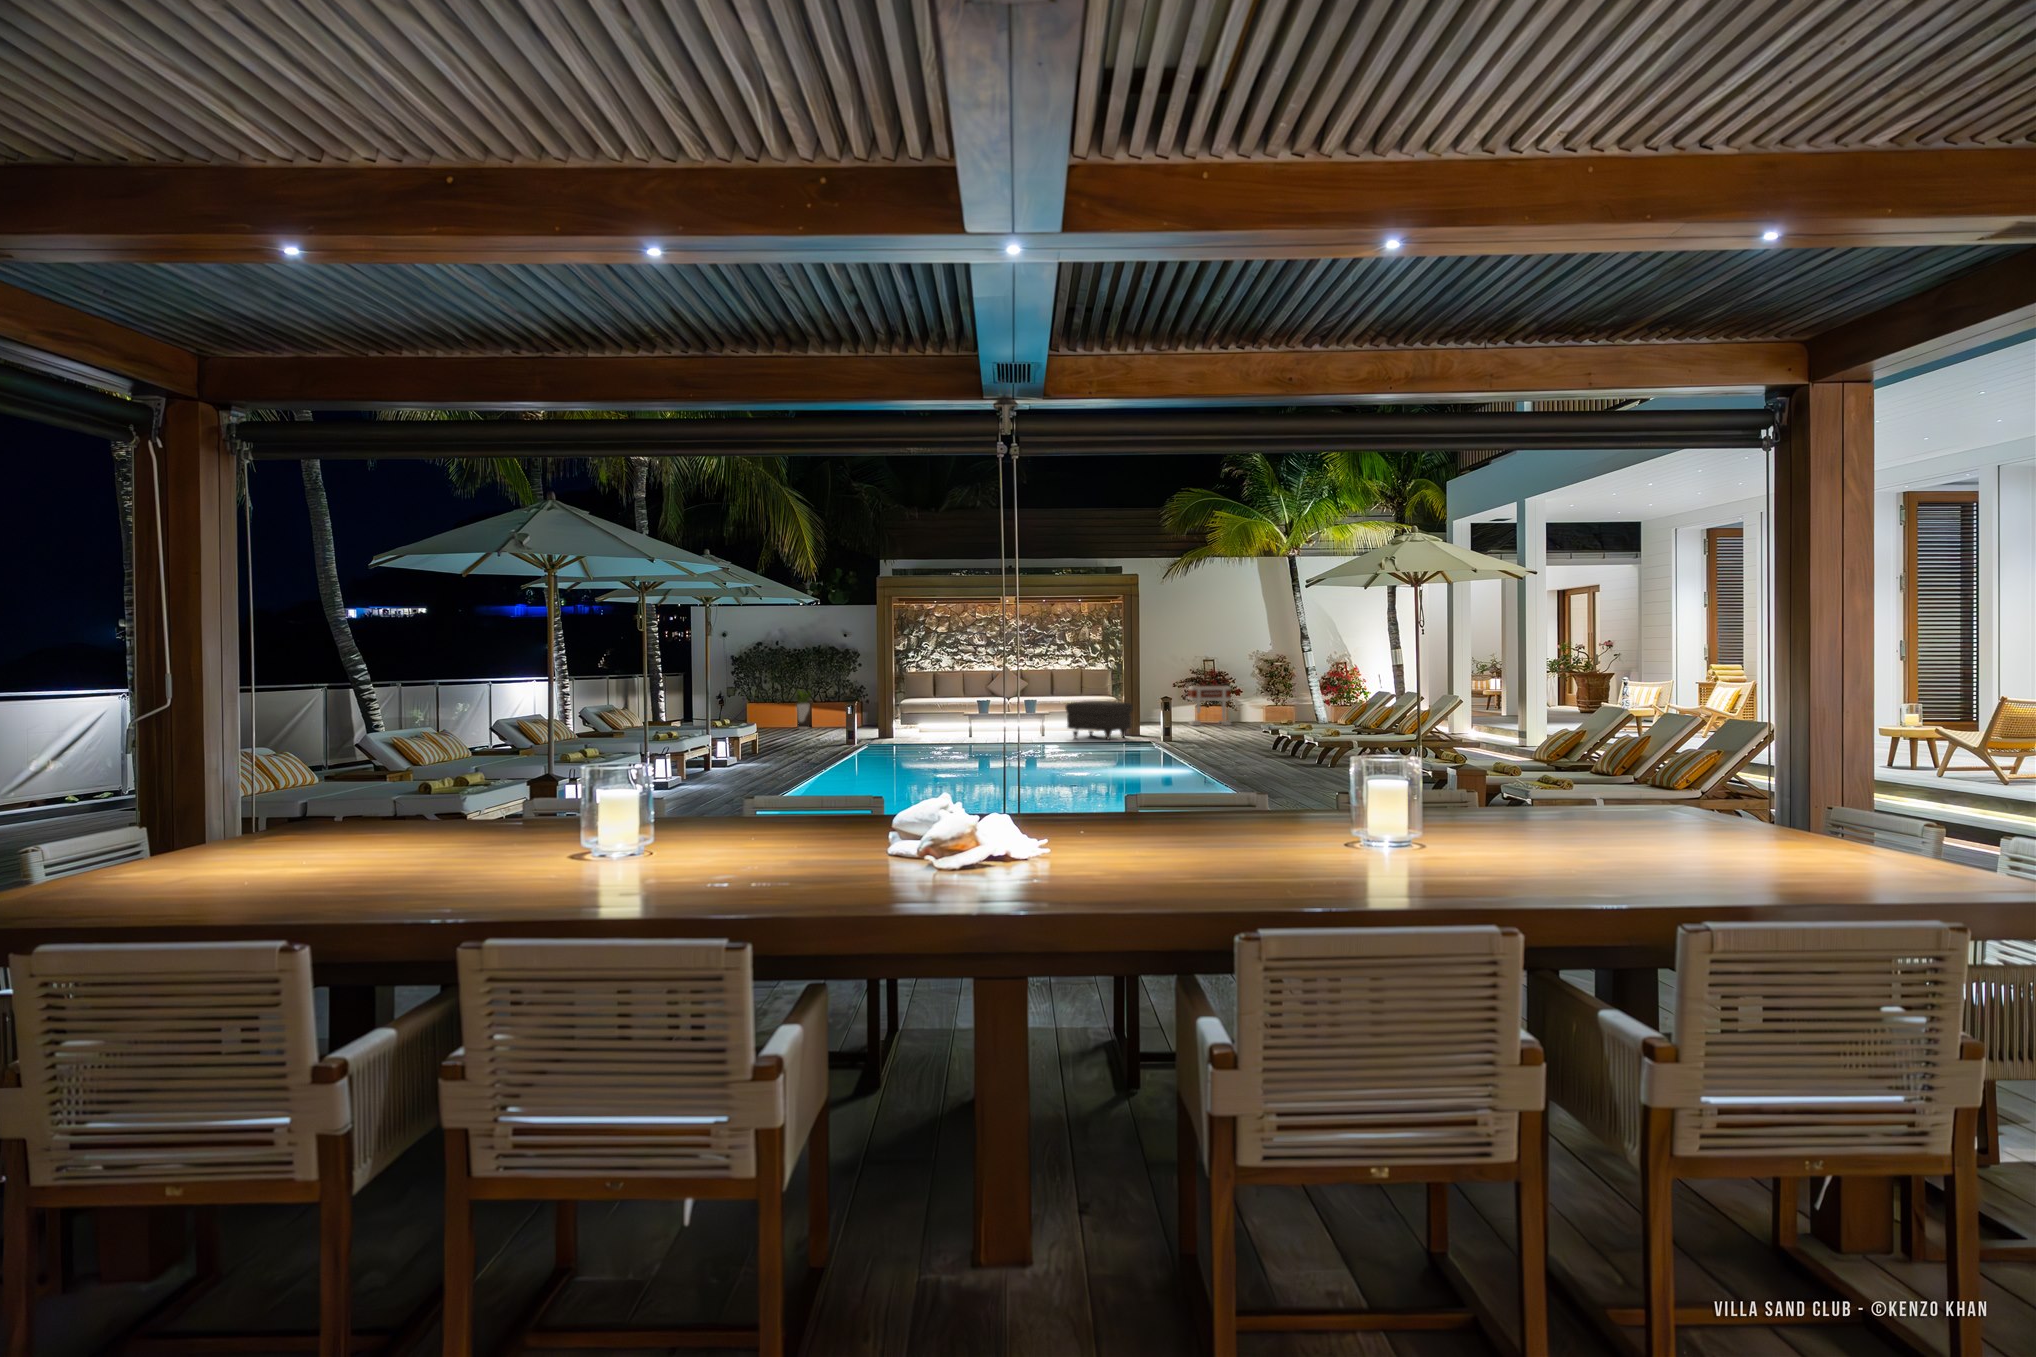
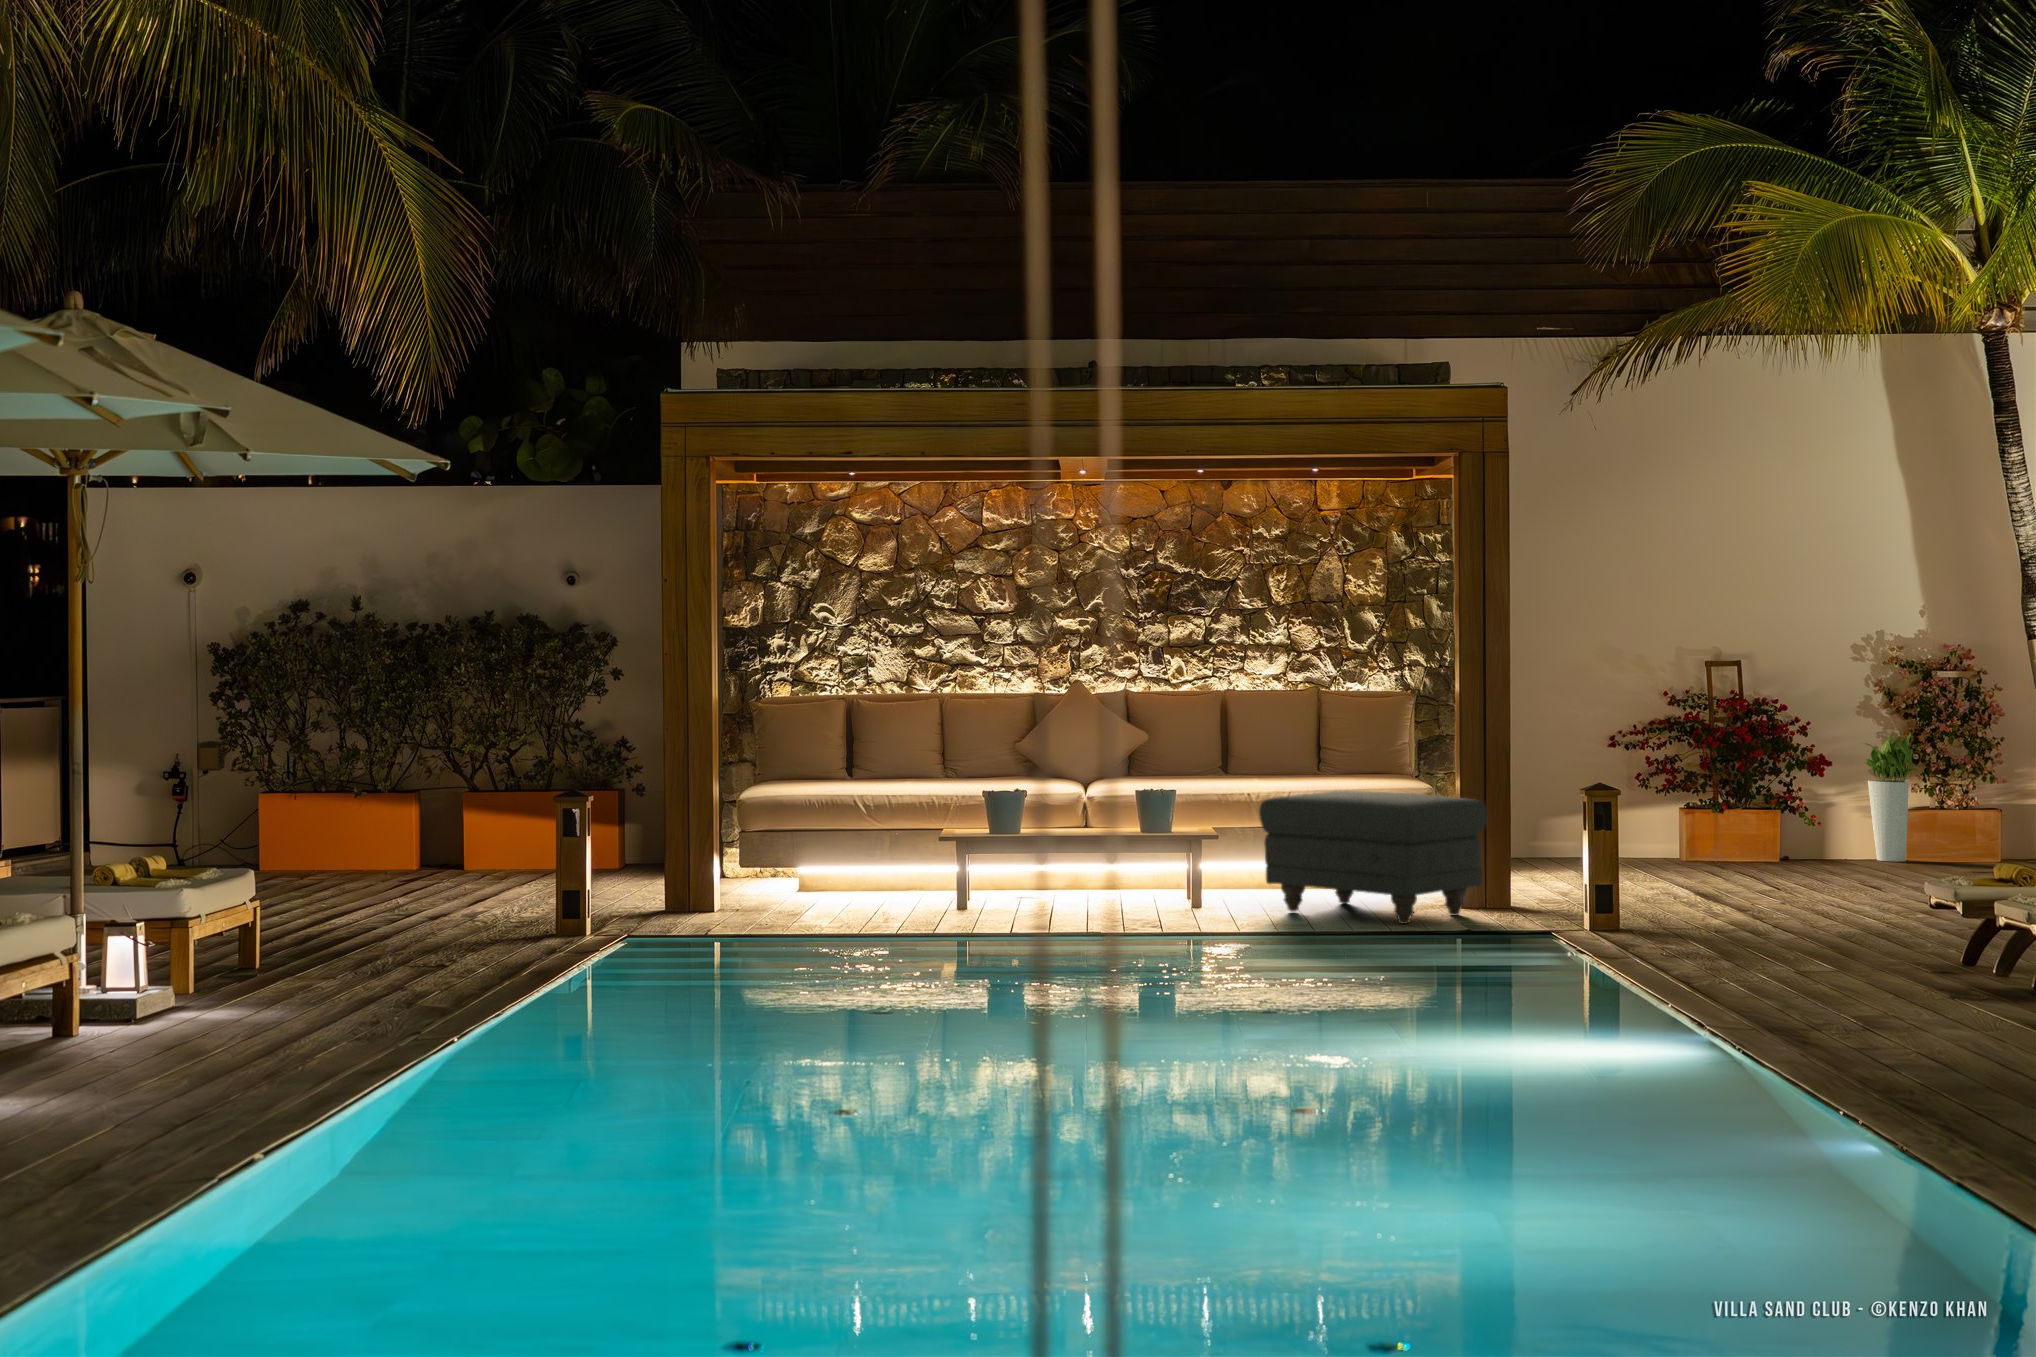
side table: present [1189,686,1231,726] -> none [1655,744,1801,872]
planter: present [797,690,810,730] -> present [1865,733,1917,862]

